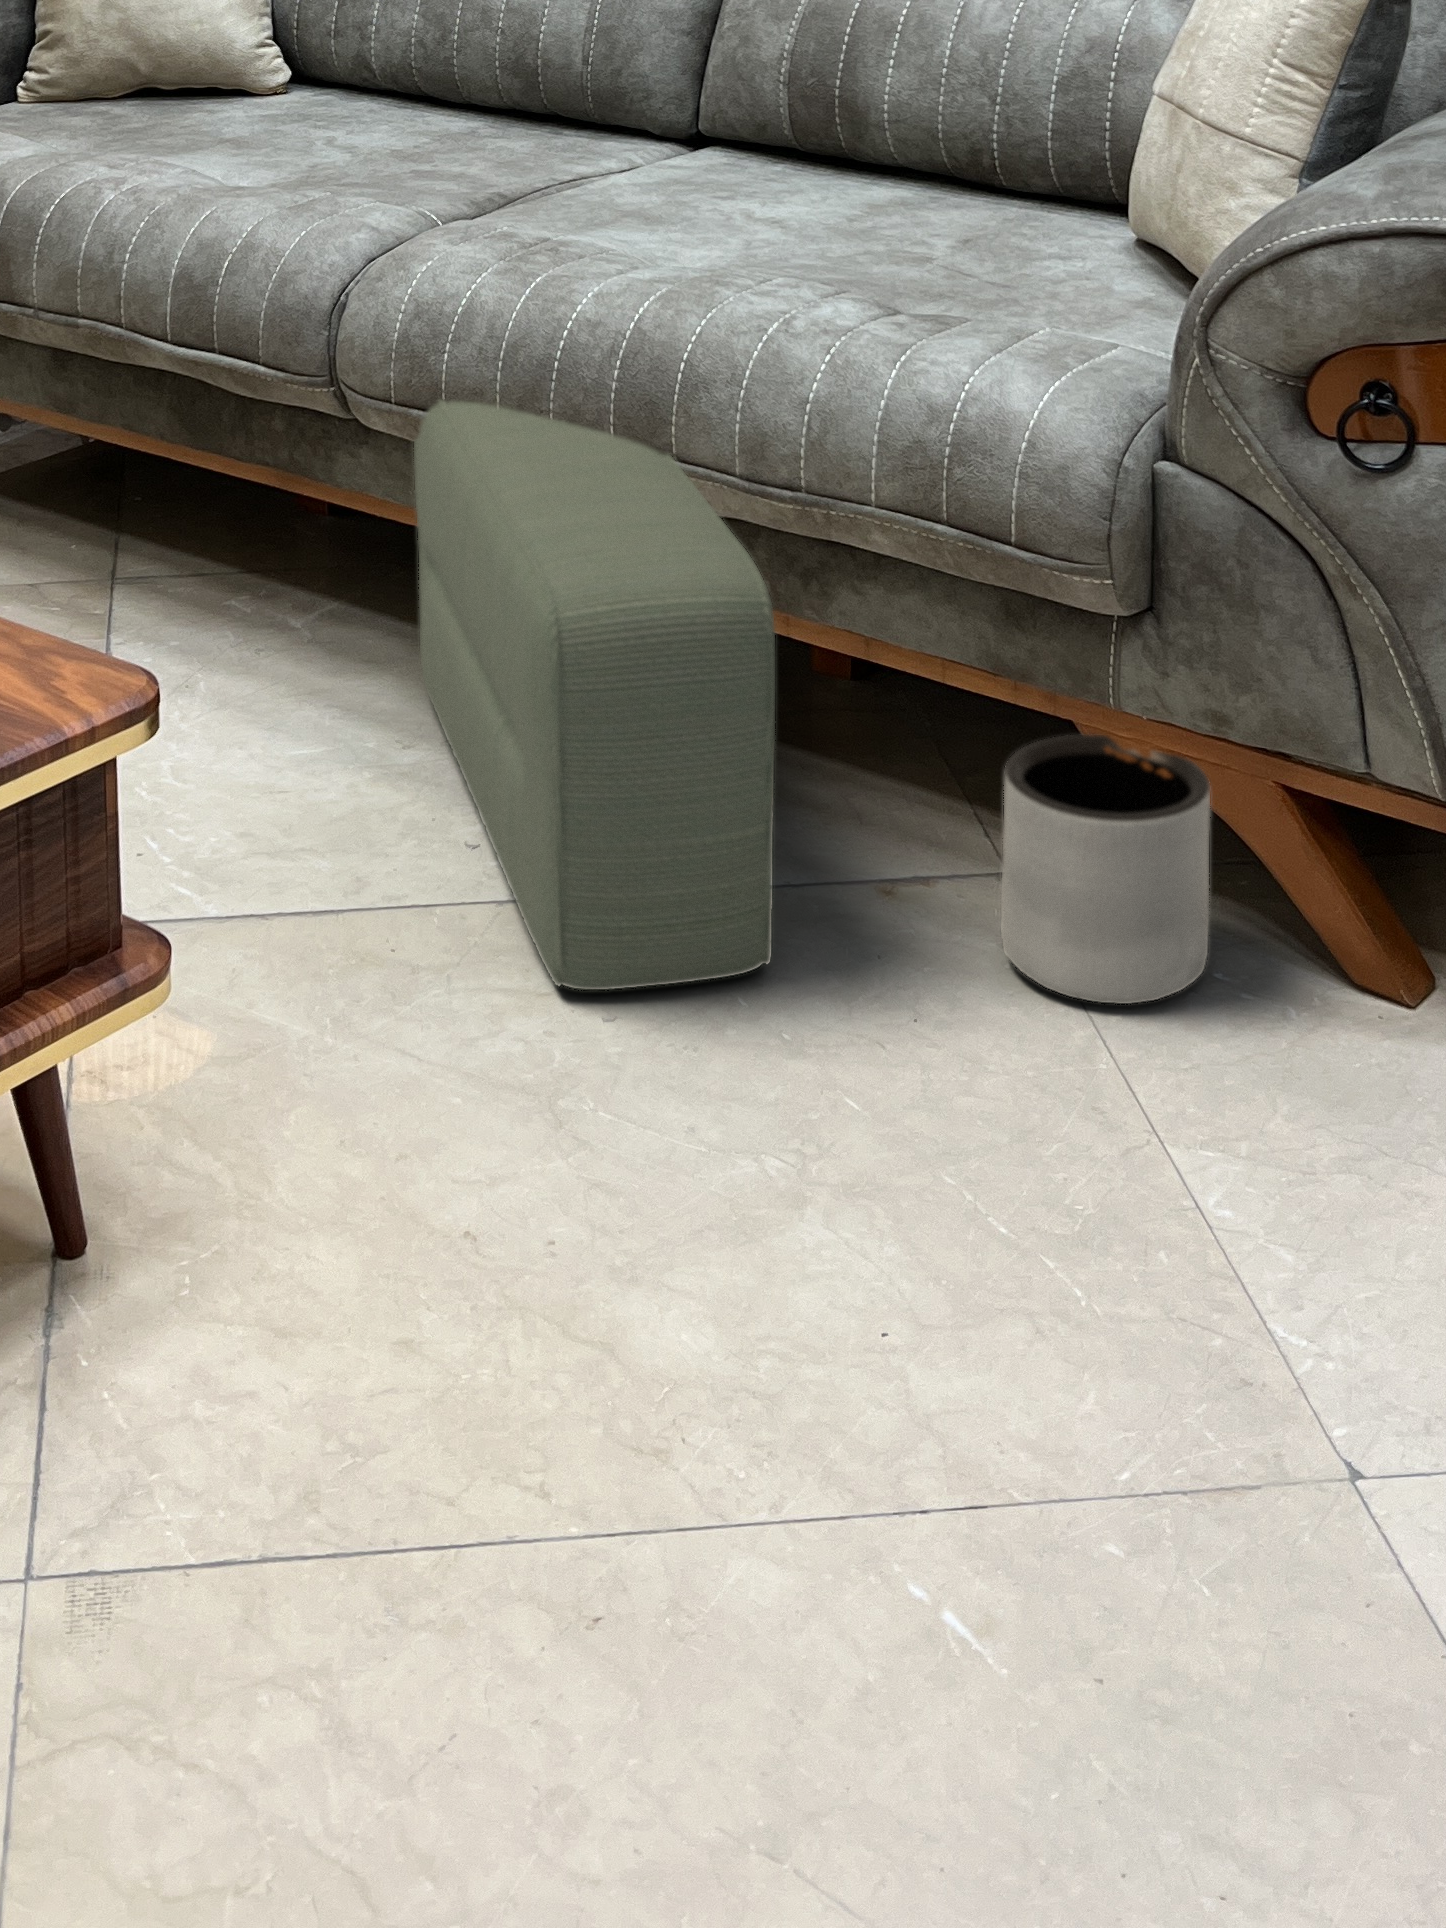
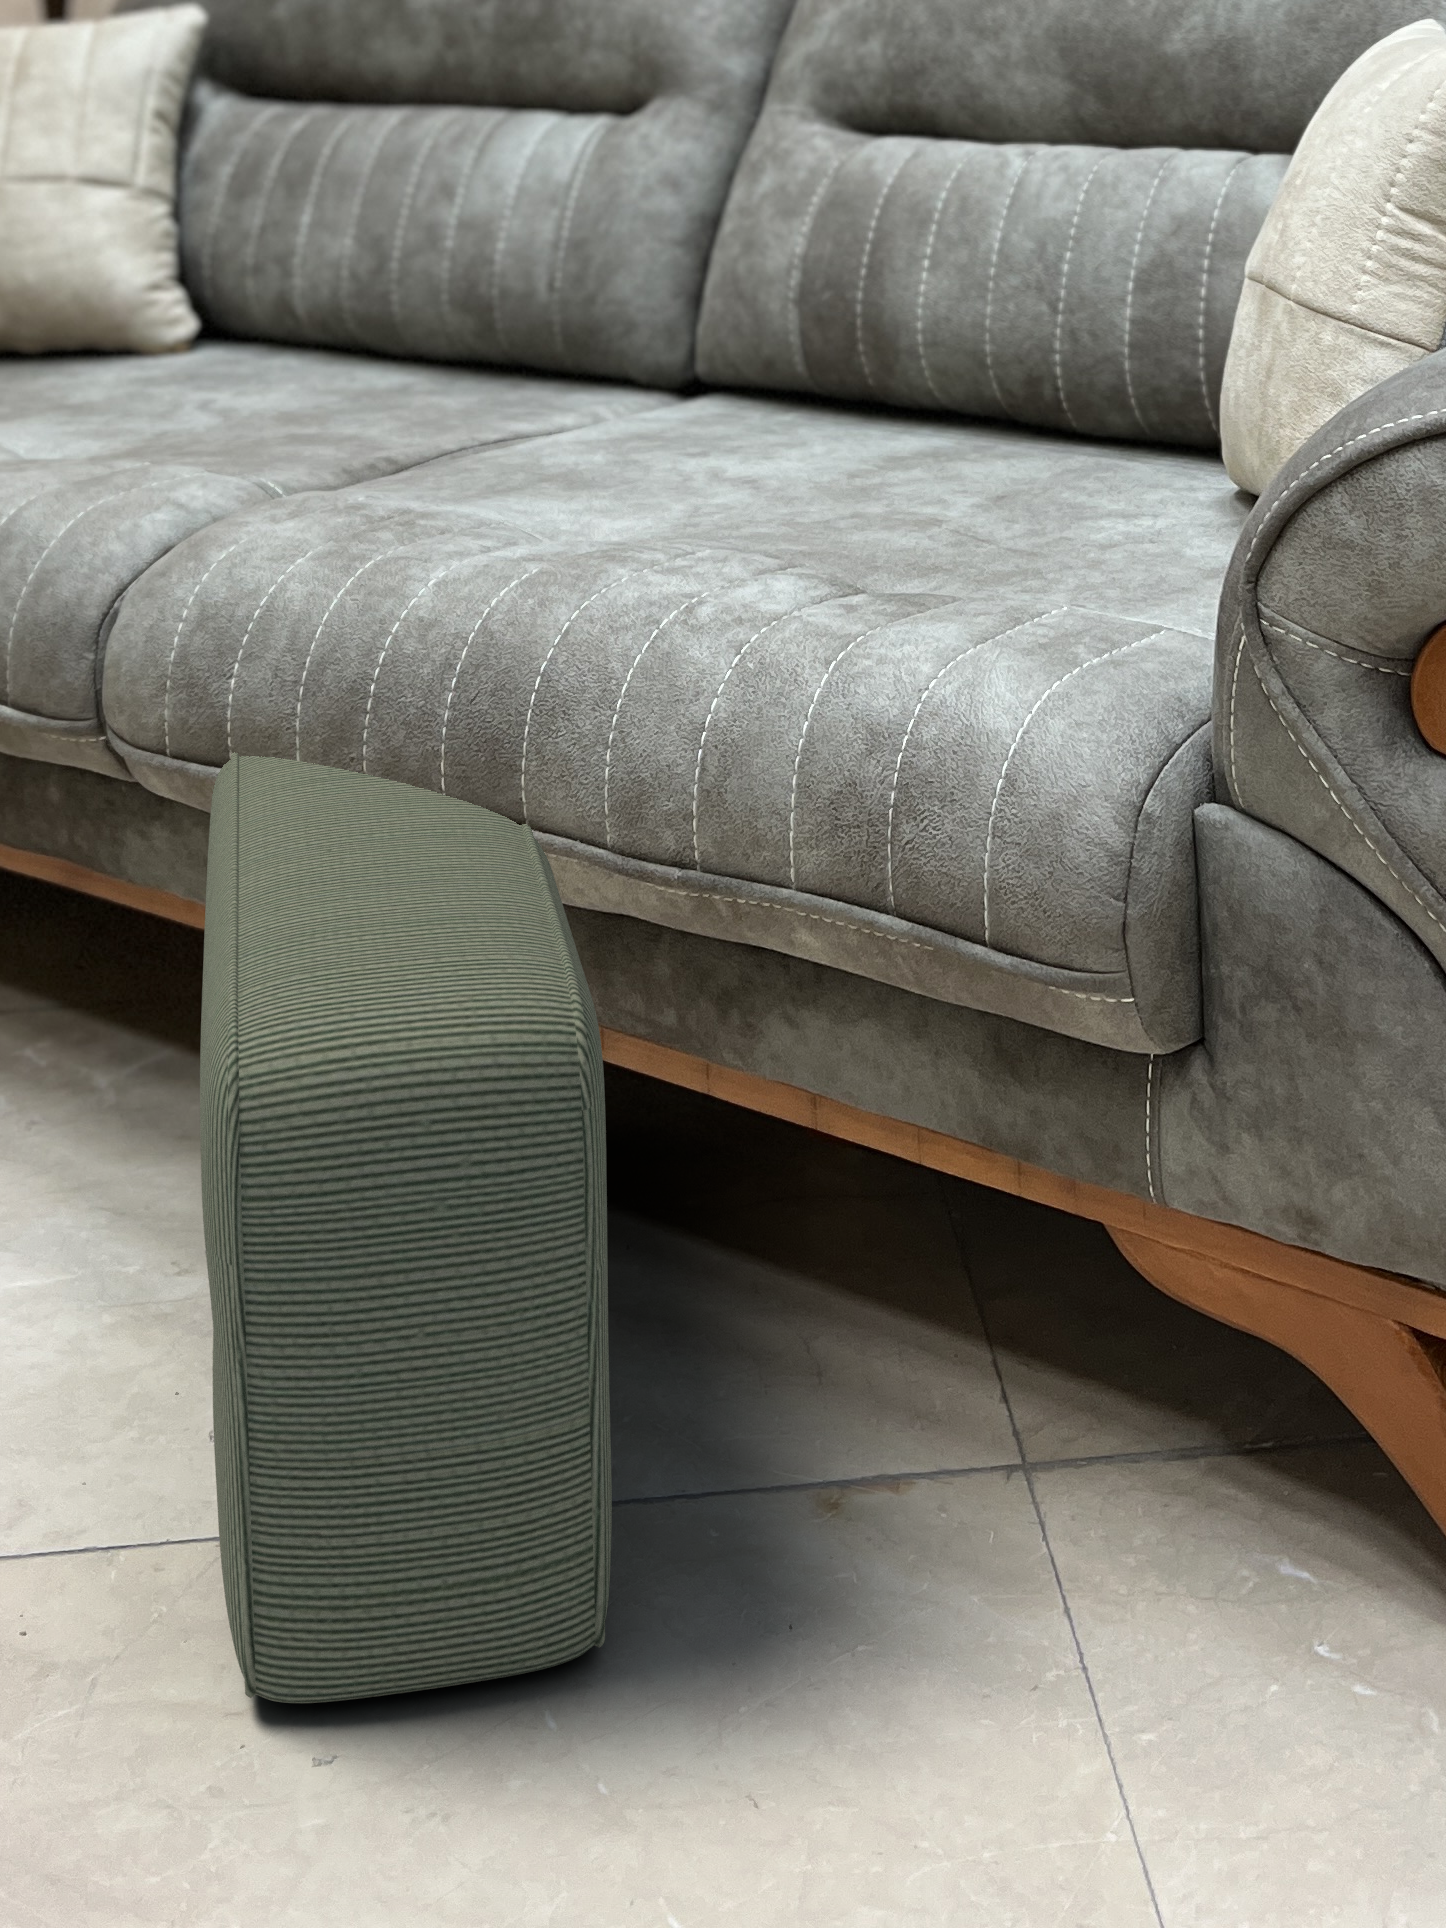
planter: present [1001,735,1210,1004] -> none [974,1244,1303,1710]

